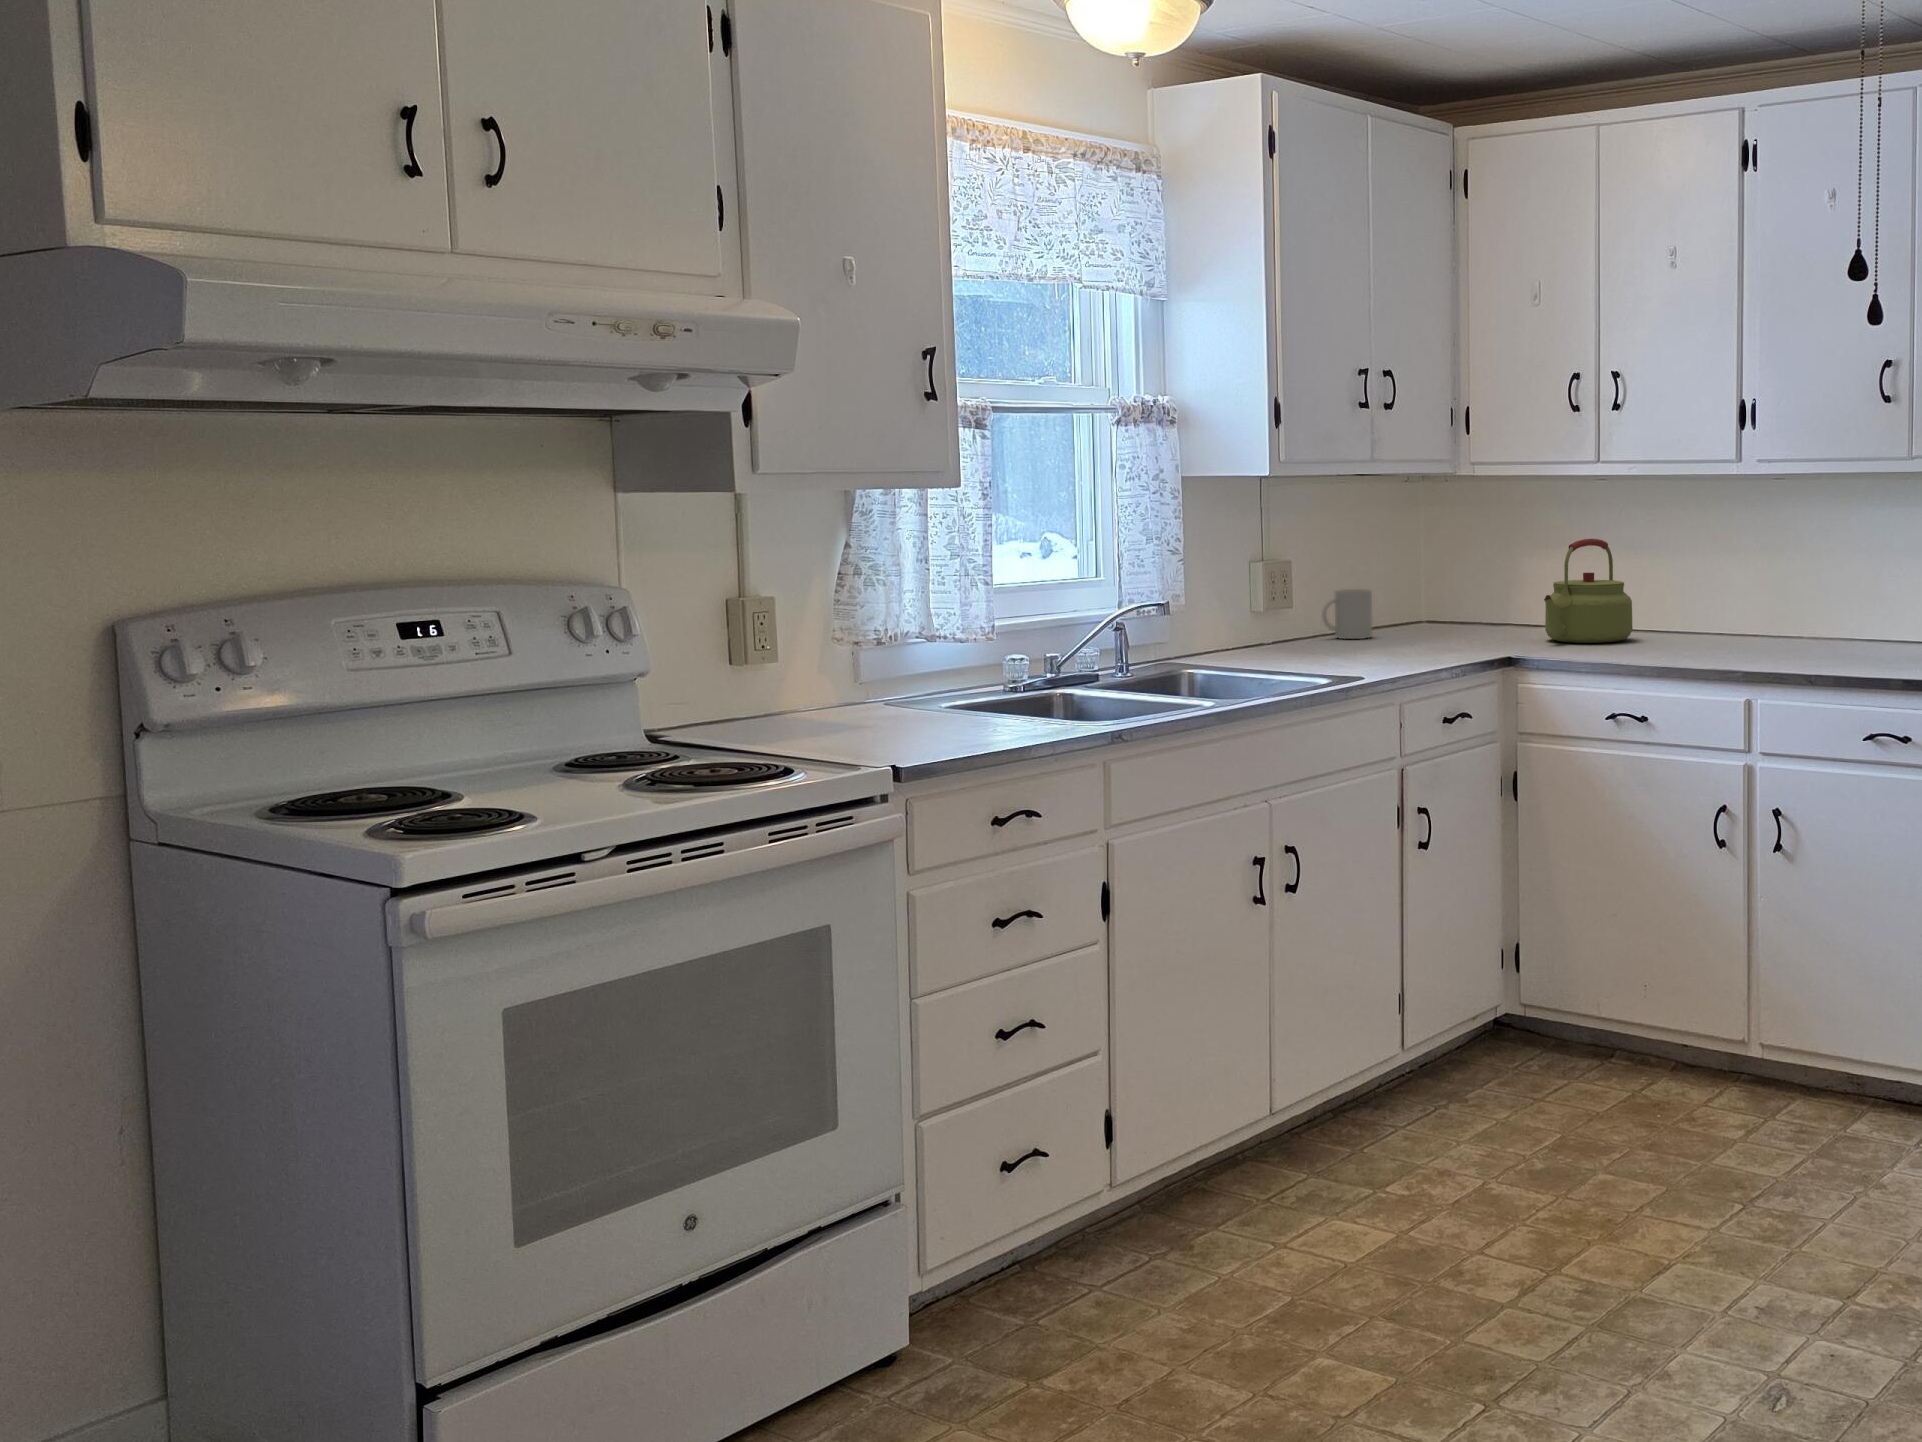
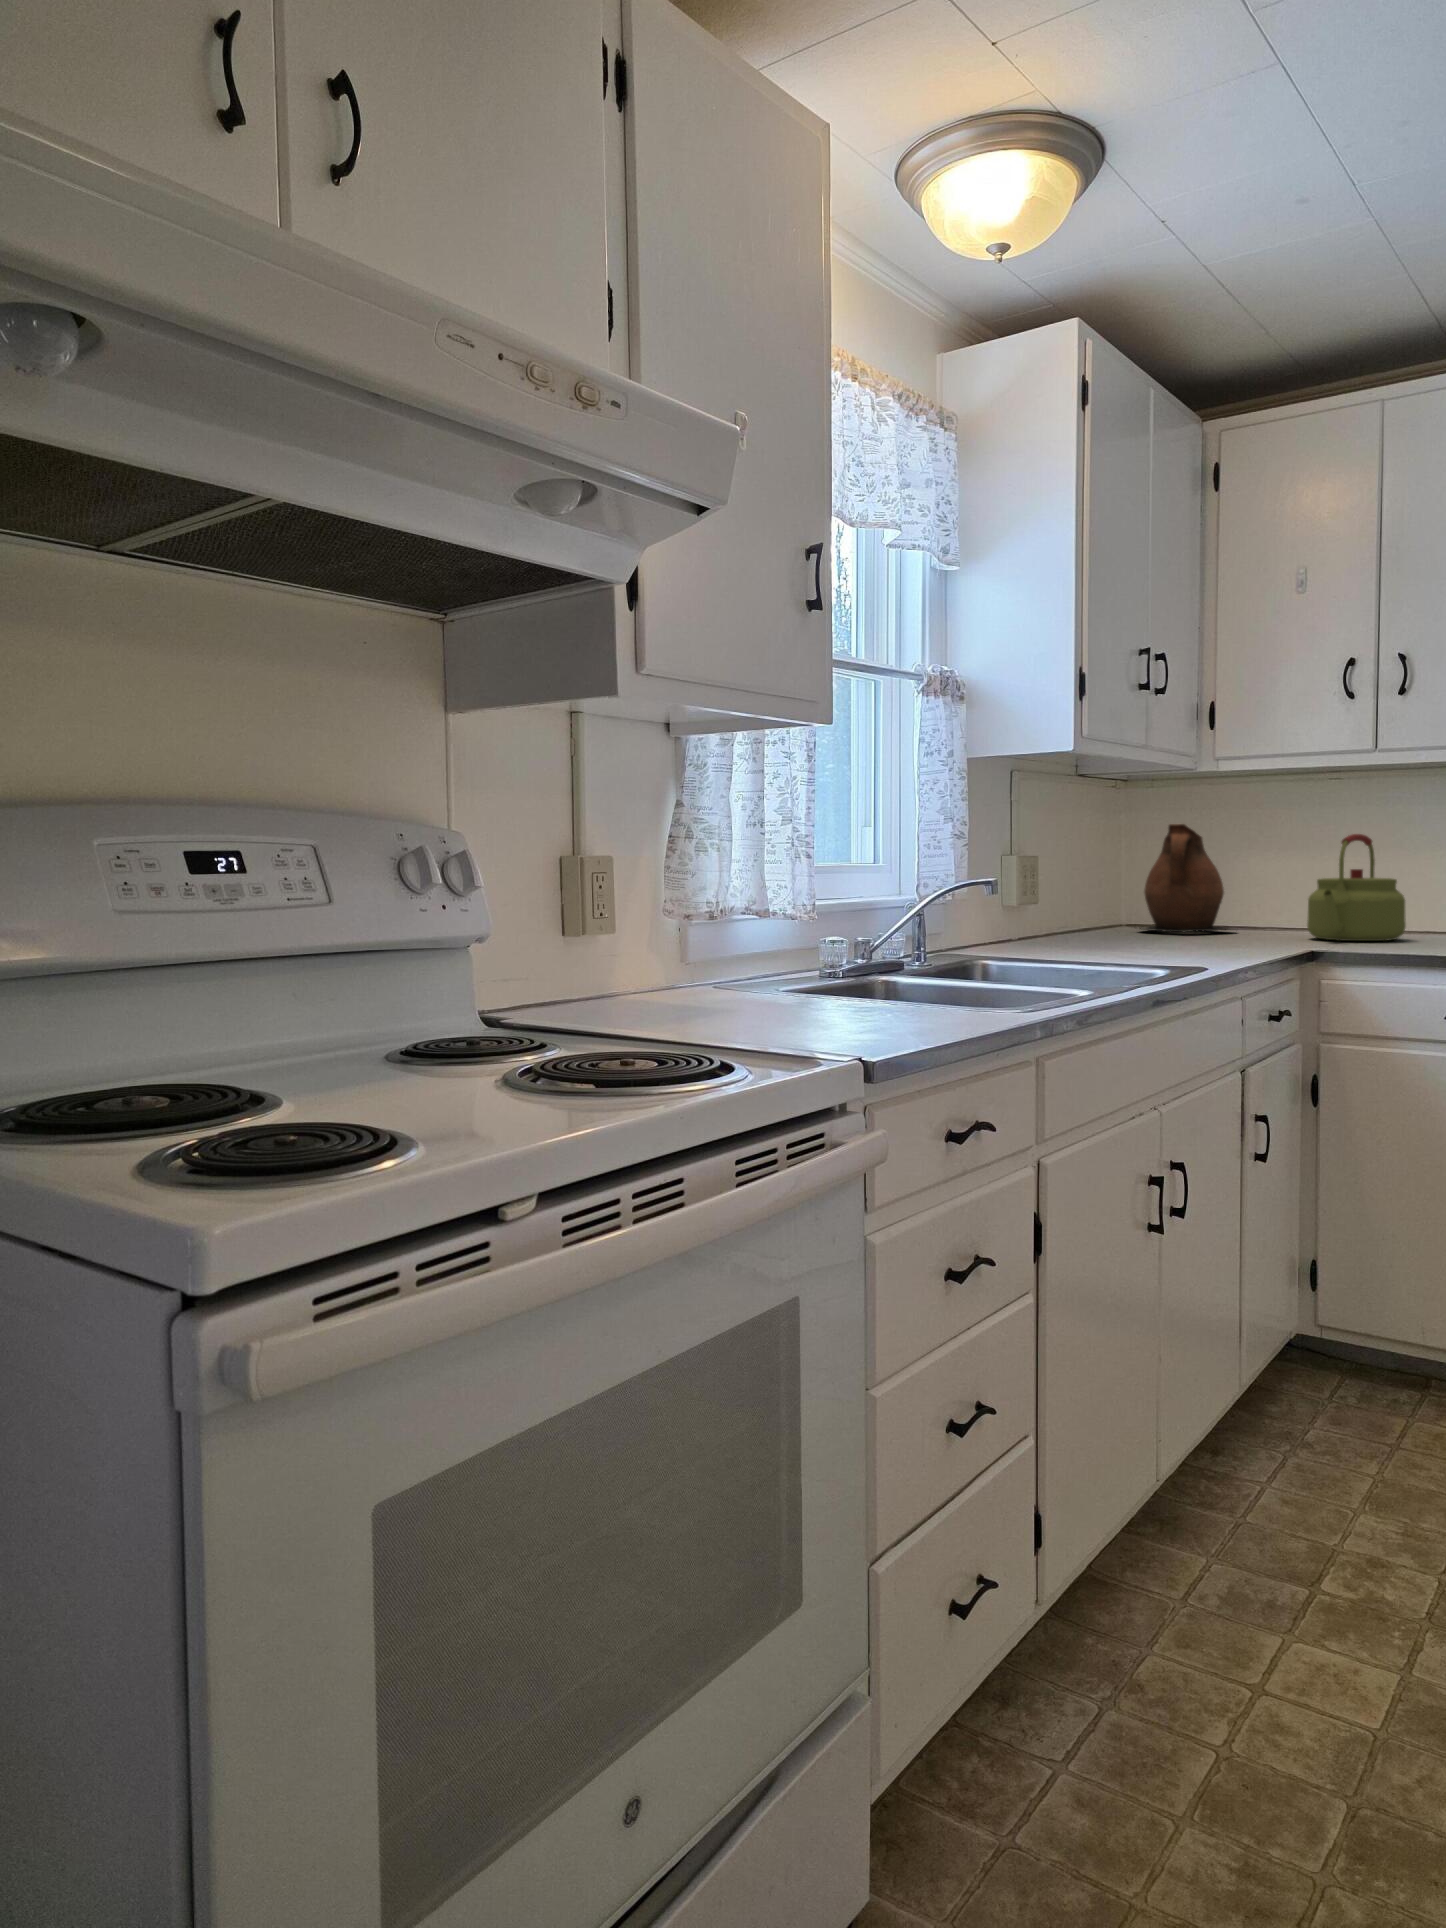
ceramic pitcher: none [1406,524,1506,632] -> present [1141,824,1231,932]
mug: present [1322,589,1373,639] -> none [1067,888,1116,938]

